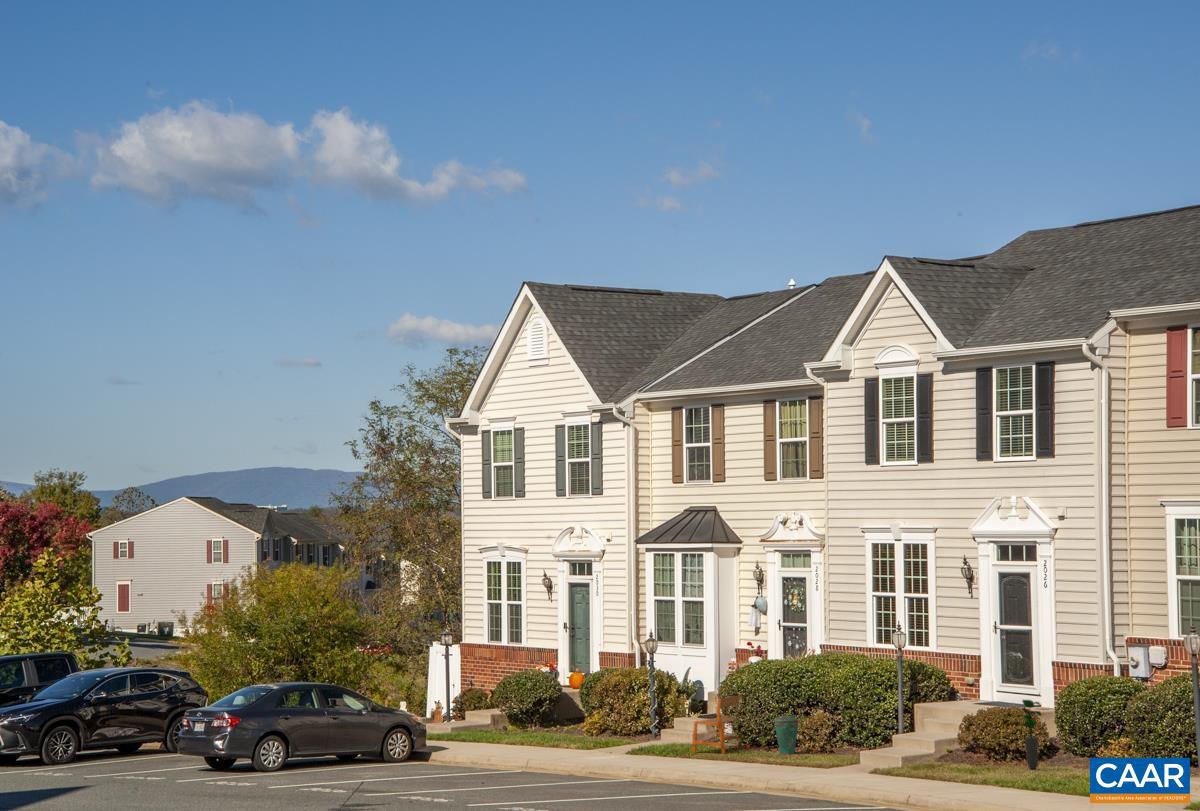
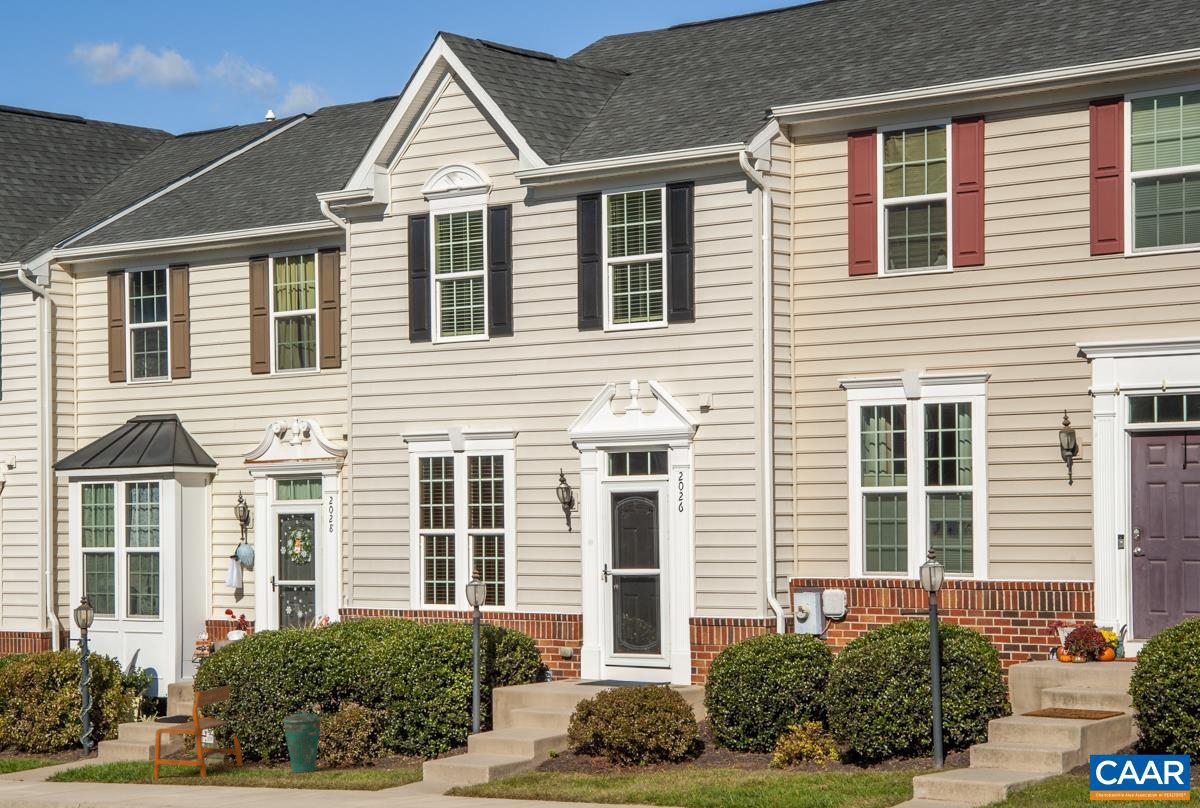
potted plant: present [1021,700,1041,769] -> none [661,671,705,774]

